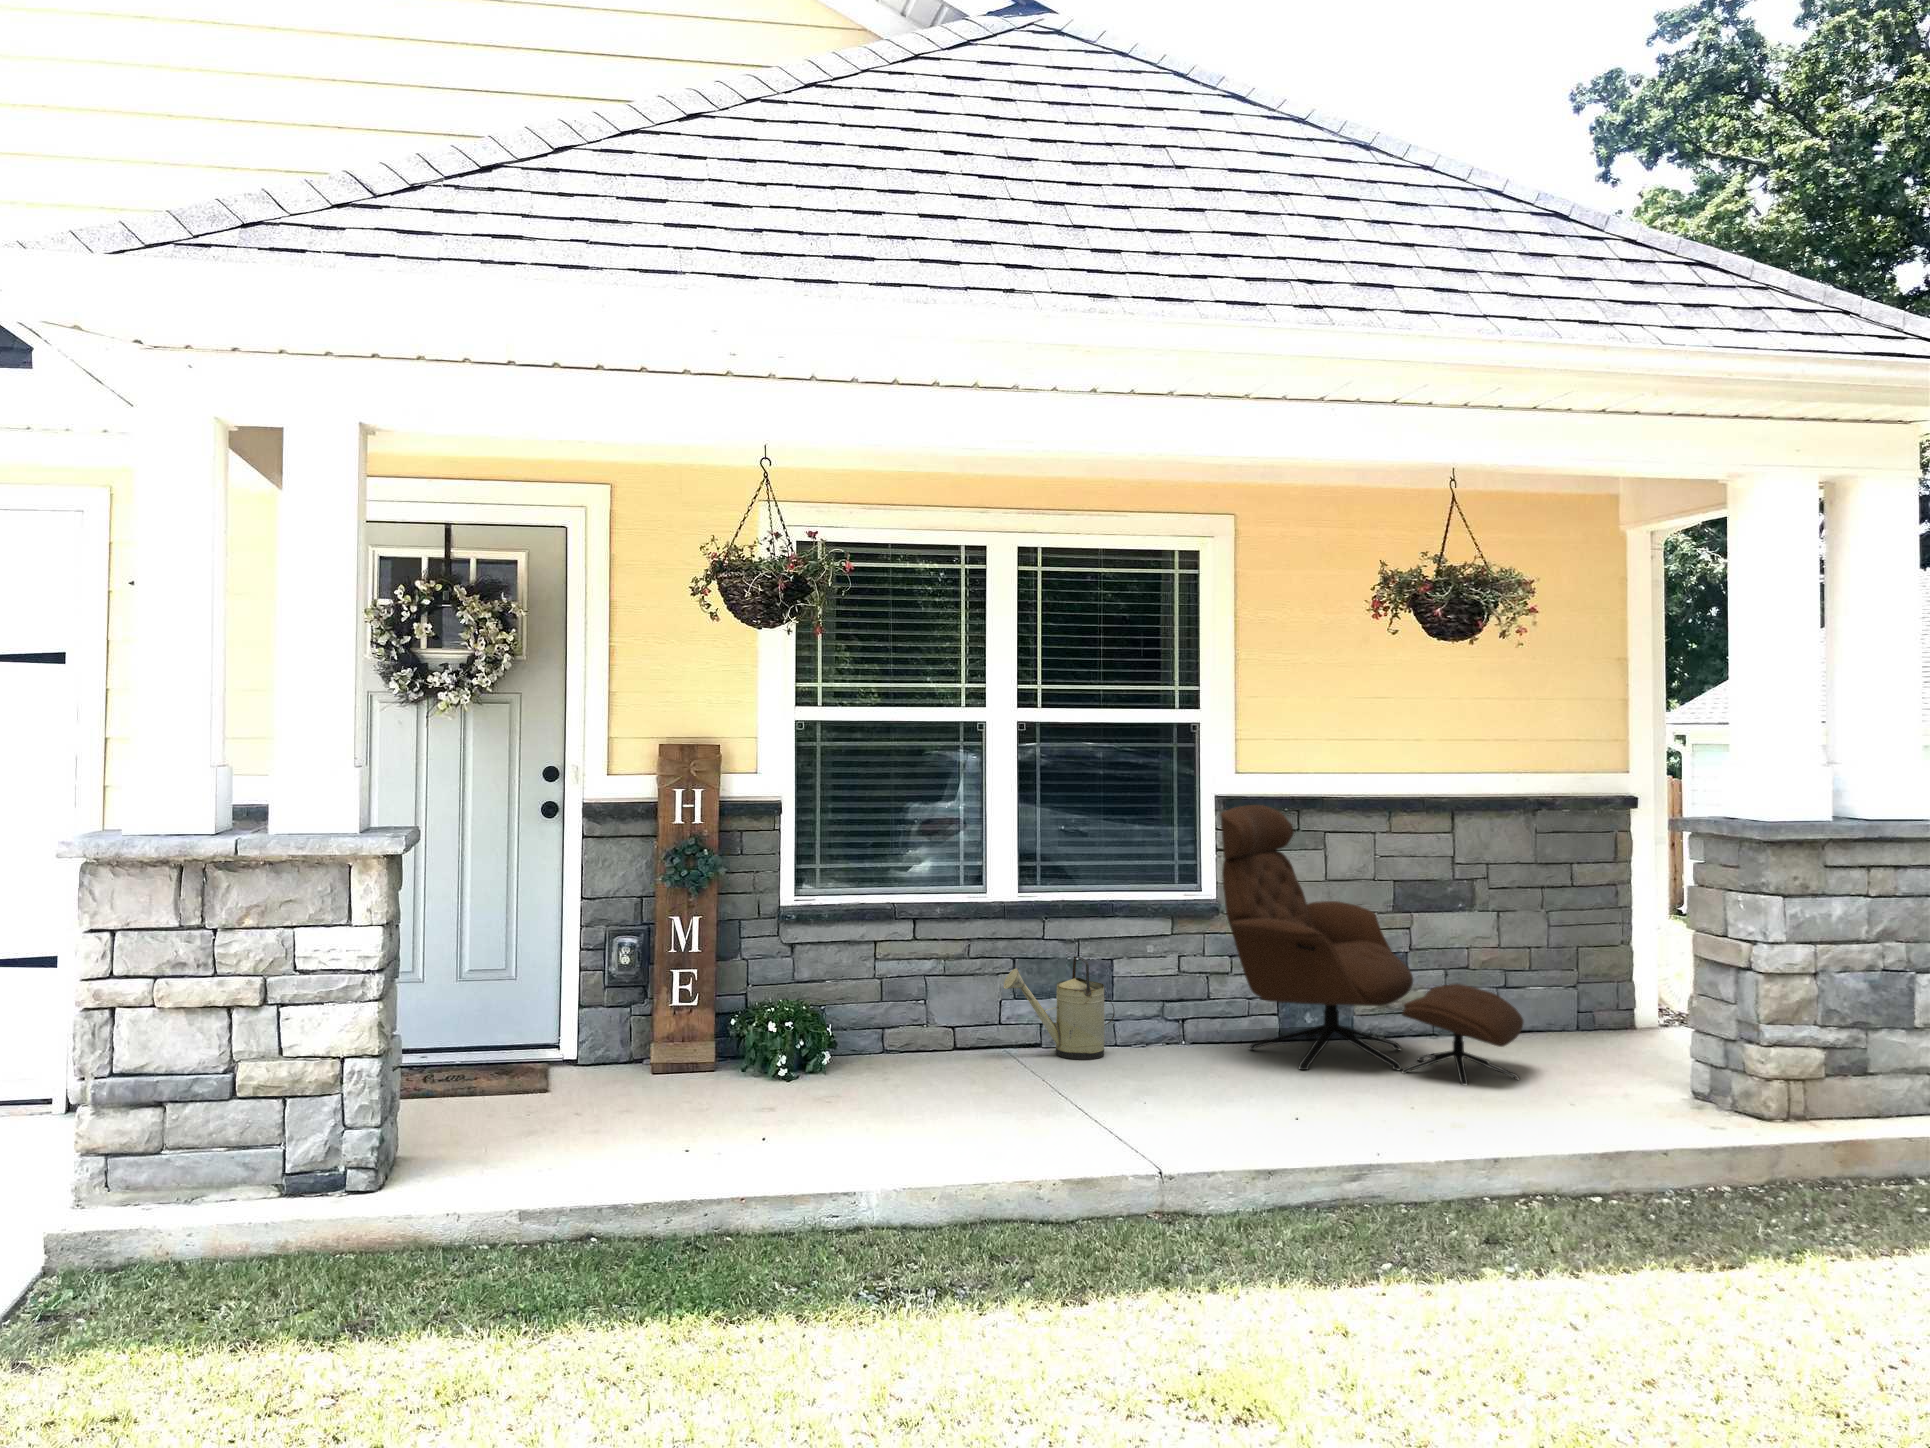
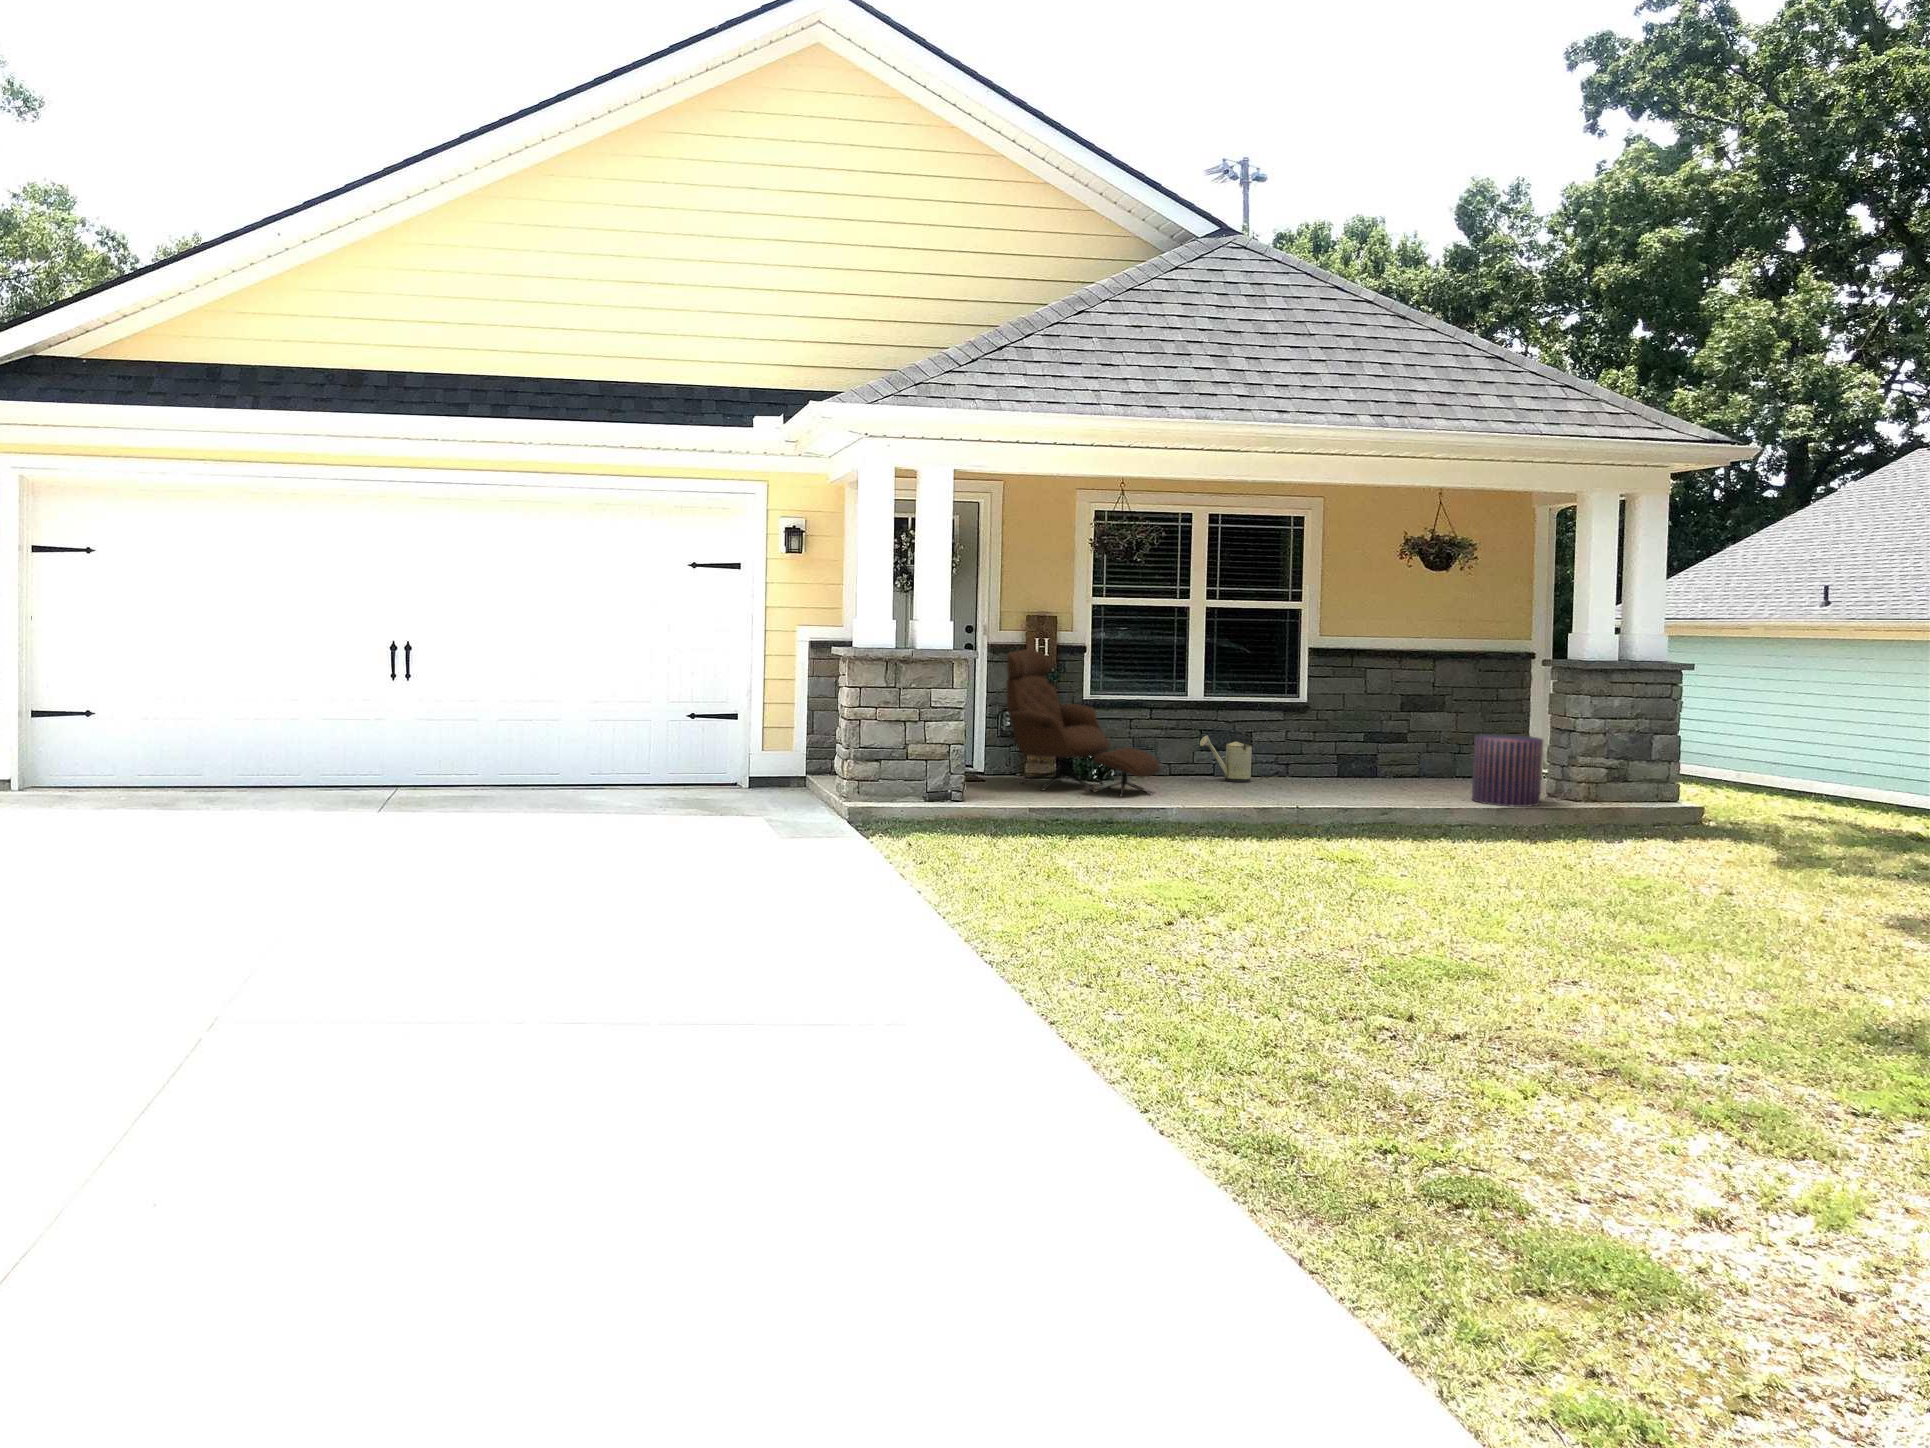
lounge chair: present [1221,805,1524,1085] -> present [1006,649,1160,796]
pouf: none [1539,966,1689,1131] -> present [1472,734,1543,807]

